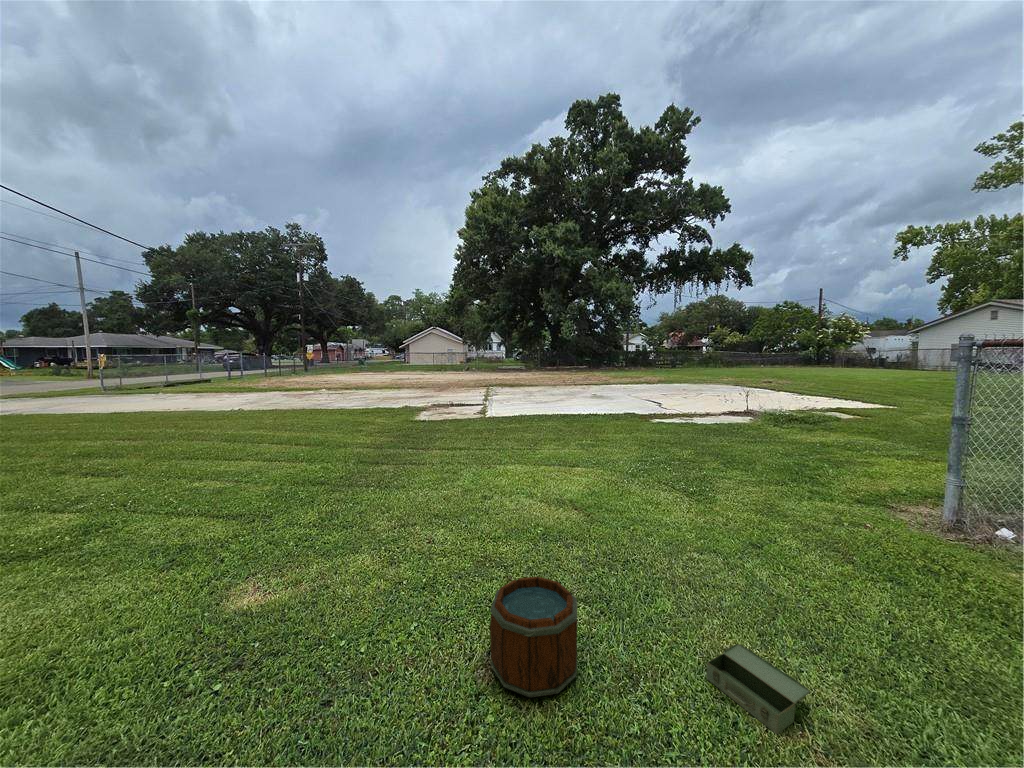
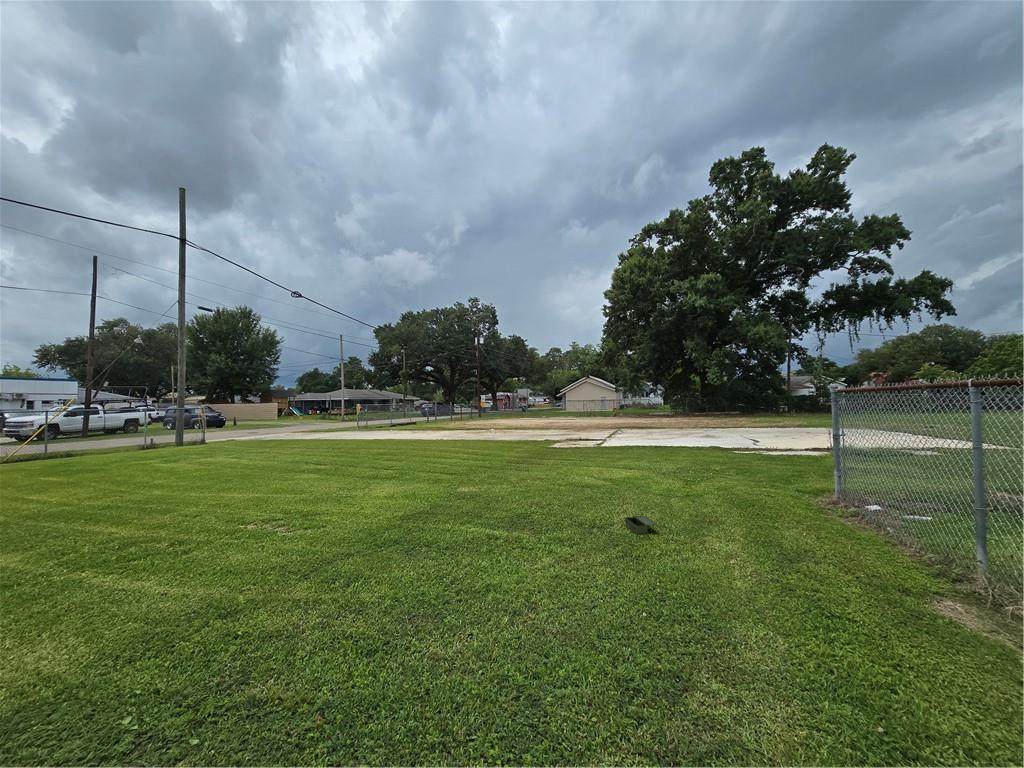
bucket: present [490,577,577,697] -> none [542,485,577,522]

